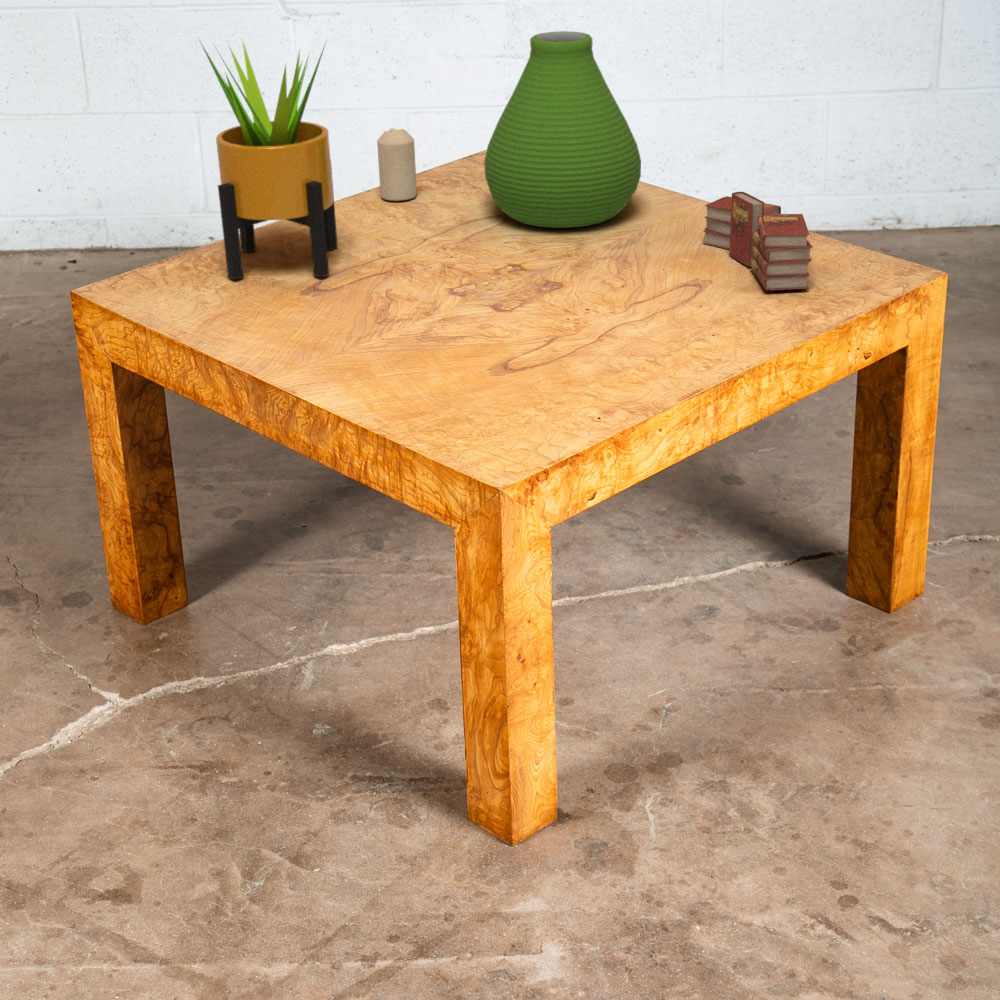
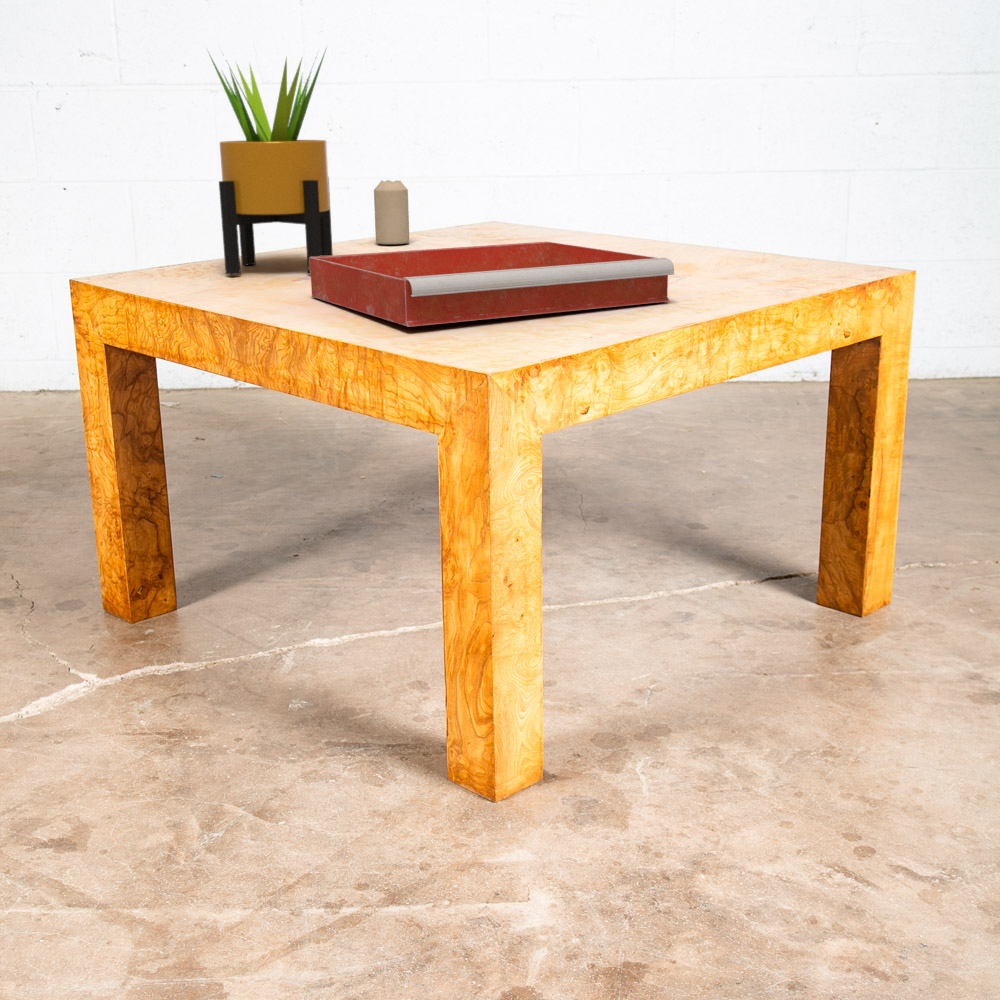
vase: present [484,31,641,228] -> none [472,80,617,253]
book: present [703,192,813,291] -> none [677,203,788,277]
tray: none [319,245,689,408] -> present [310,242,674,327]

